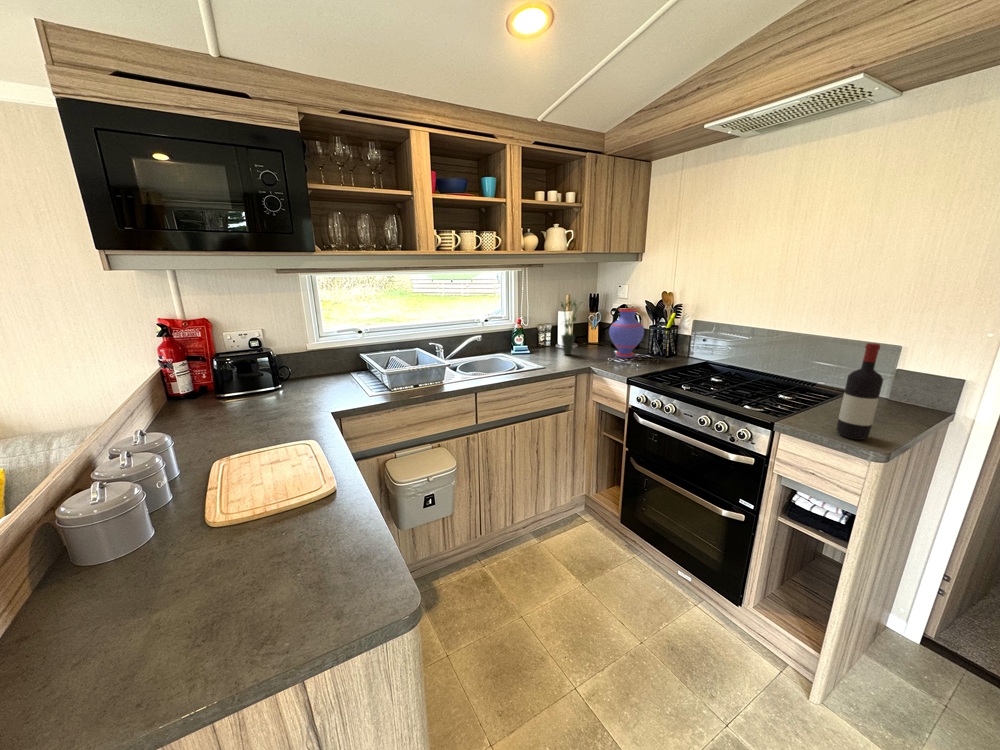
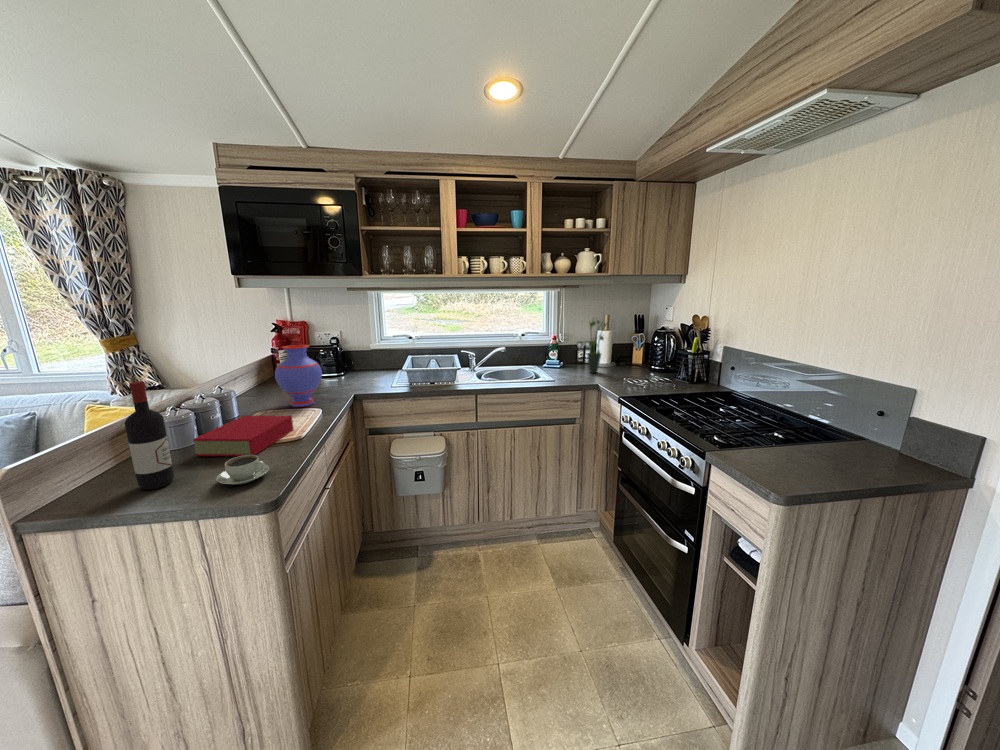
vase: present [609,309,644,358] -> present [275,345,322,407]
wine bottle: present [837,343,883,440] -> present [124,381,174,490]
book: none [160,462,297,566] -> present [193,416,294,456]
coffee cup: none [268,544,349,609] -> present [216,455,269,485]

